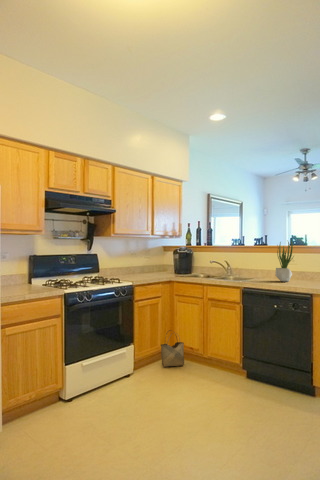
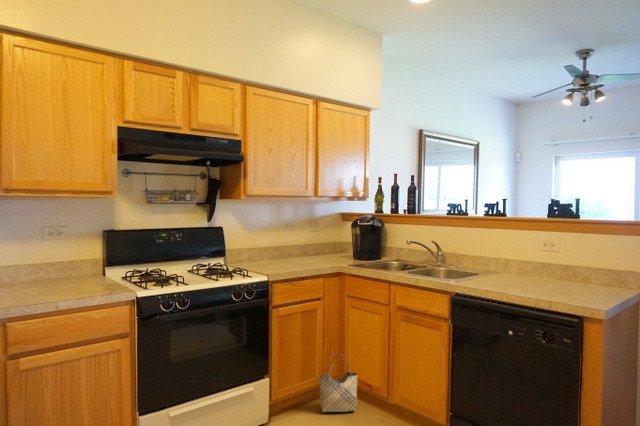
potted plant: present [276,242,293,282] -> none [515,210,552,284]

